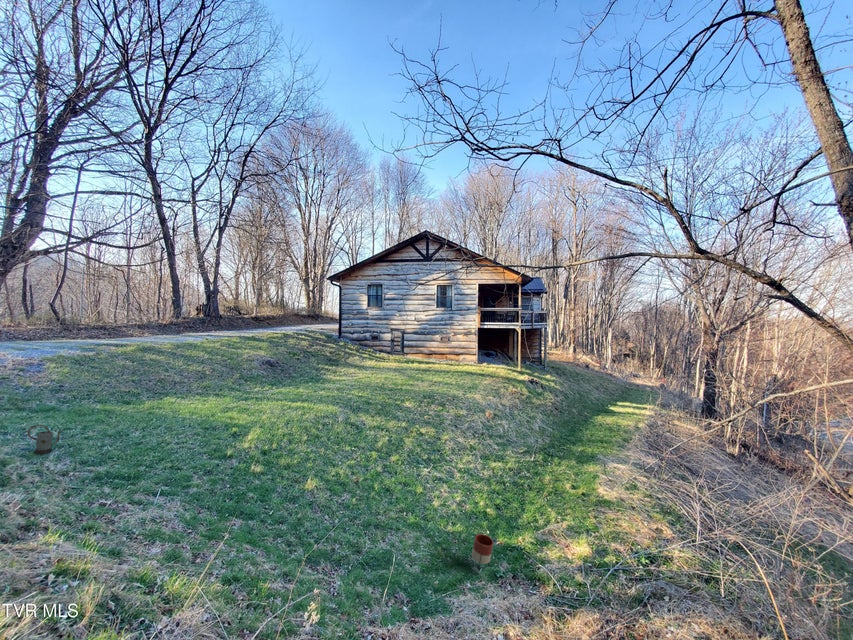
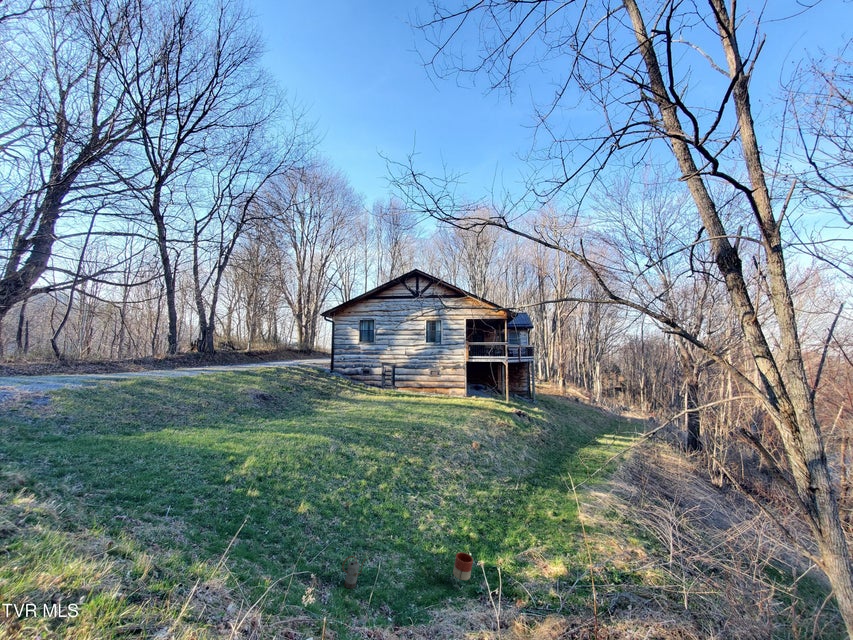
watering can: present [28,425,63,454] -> present [342,556,366,589]

